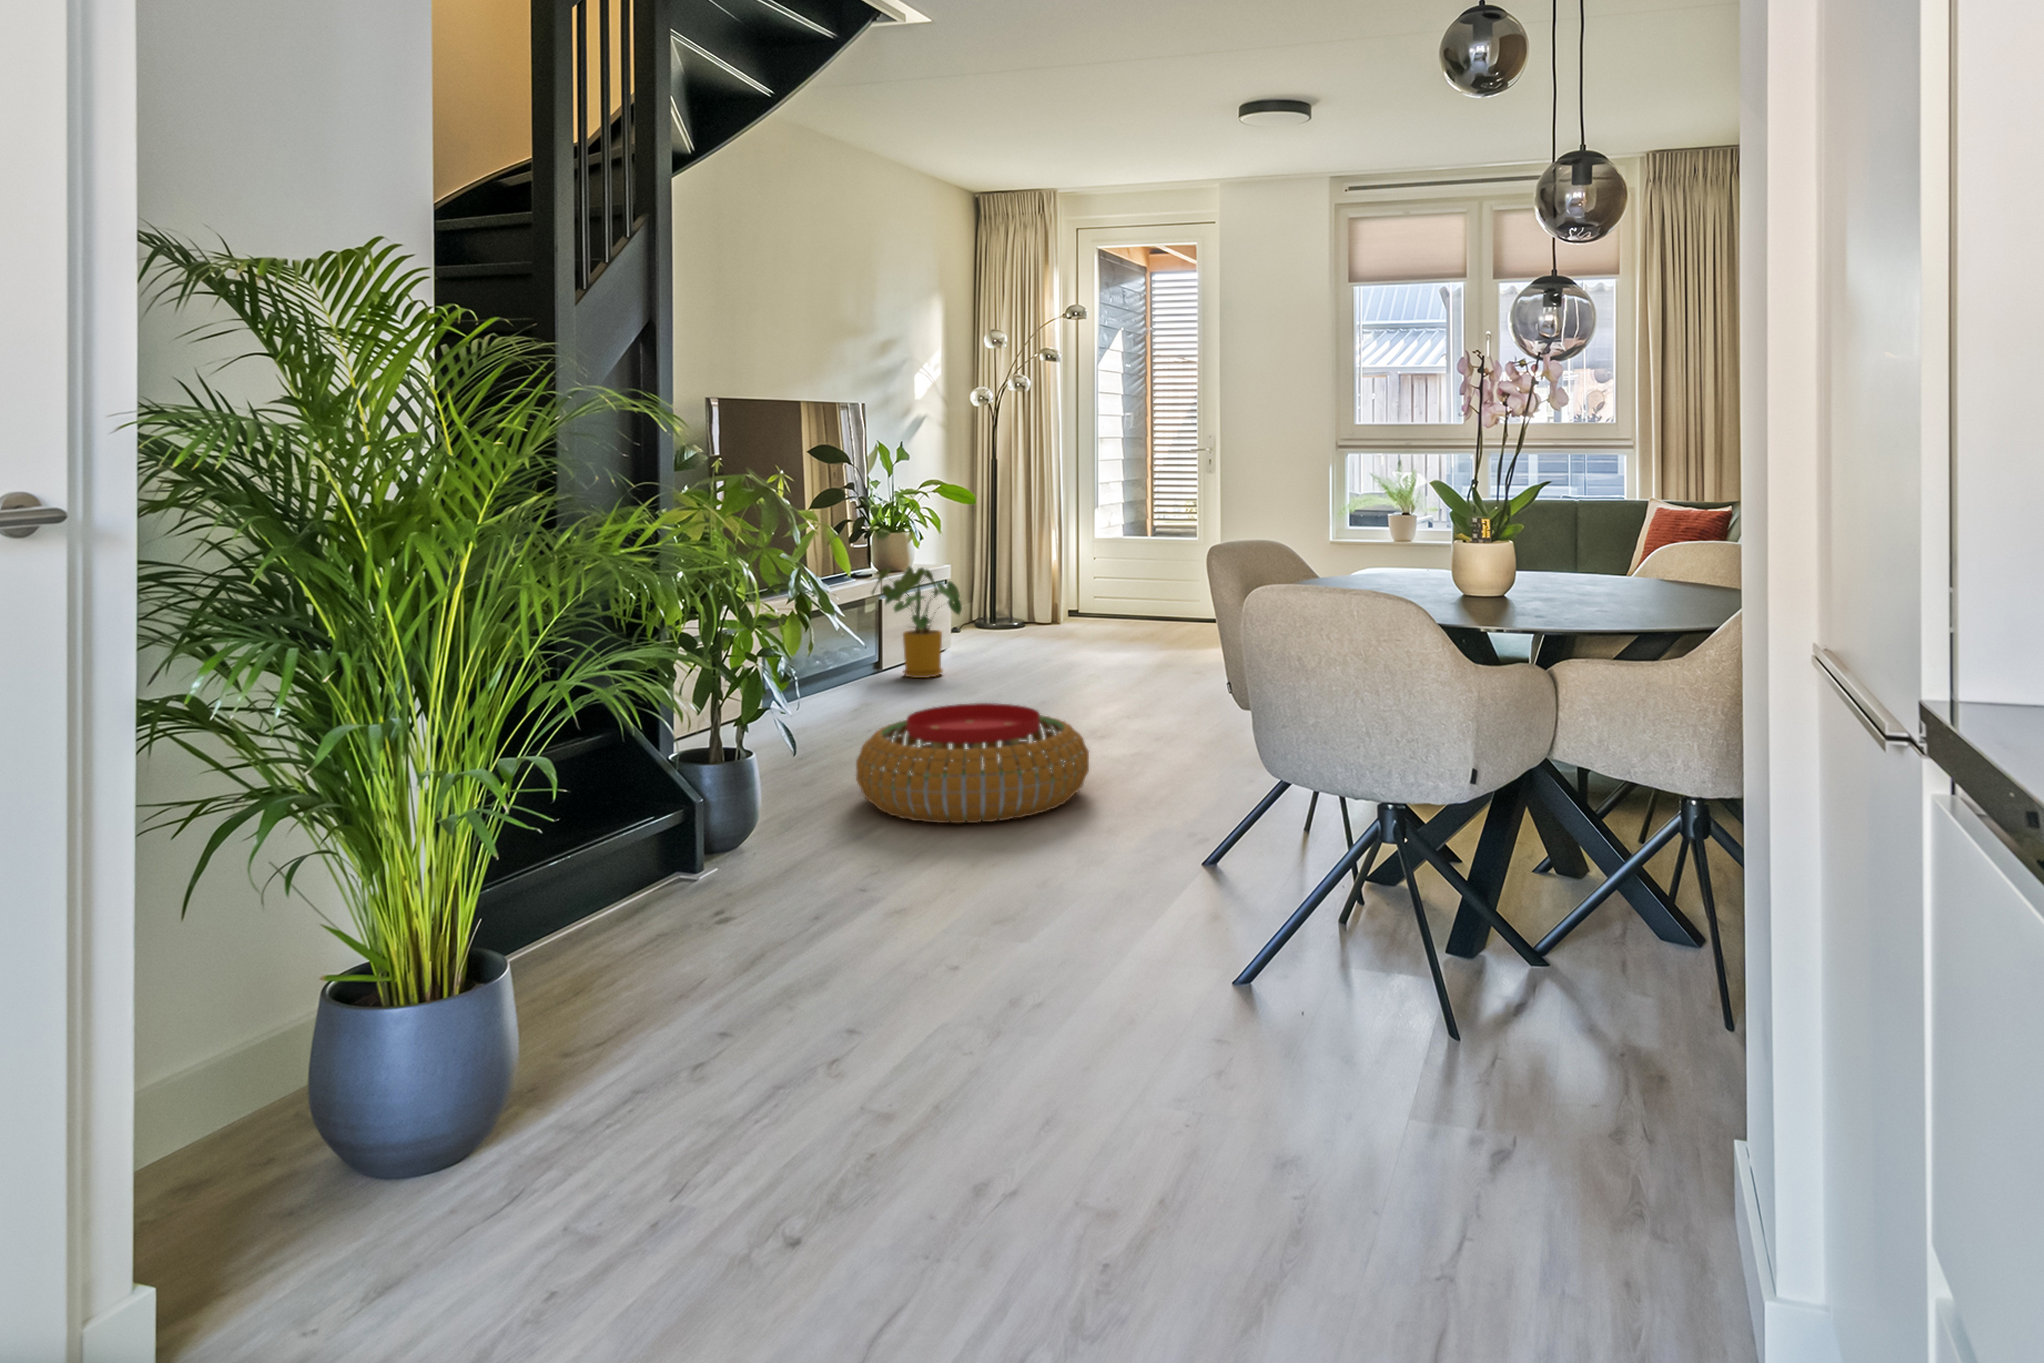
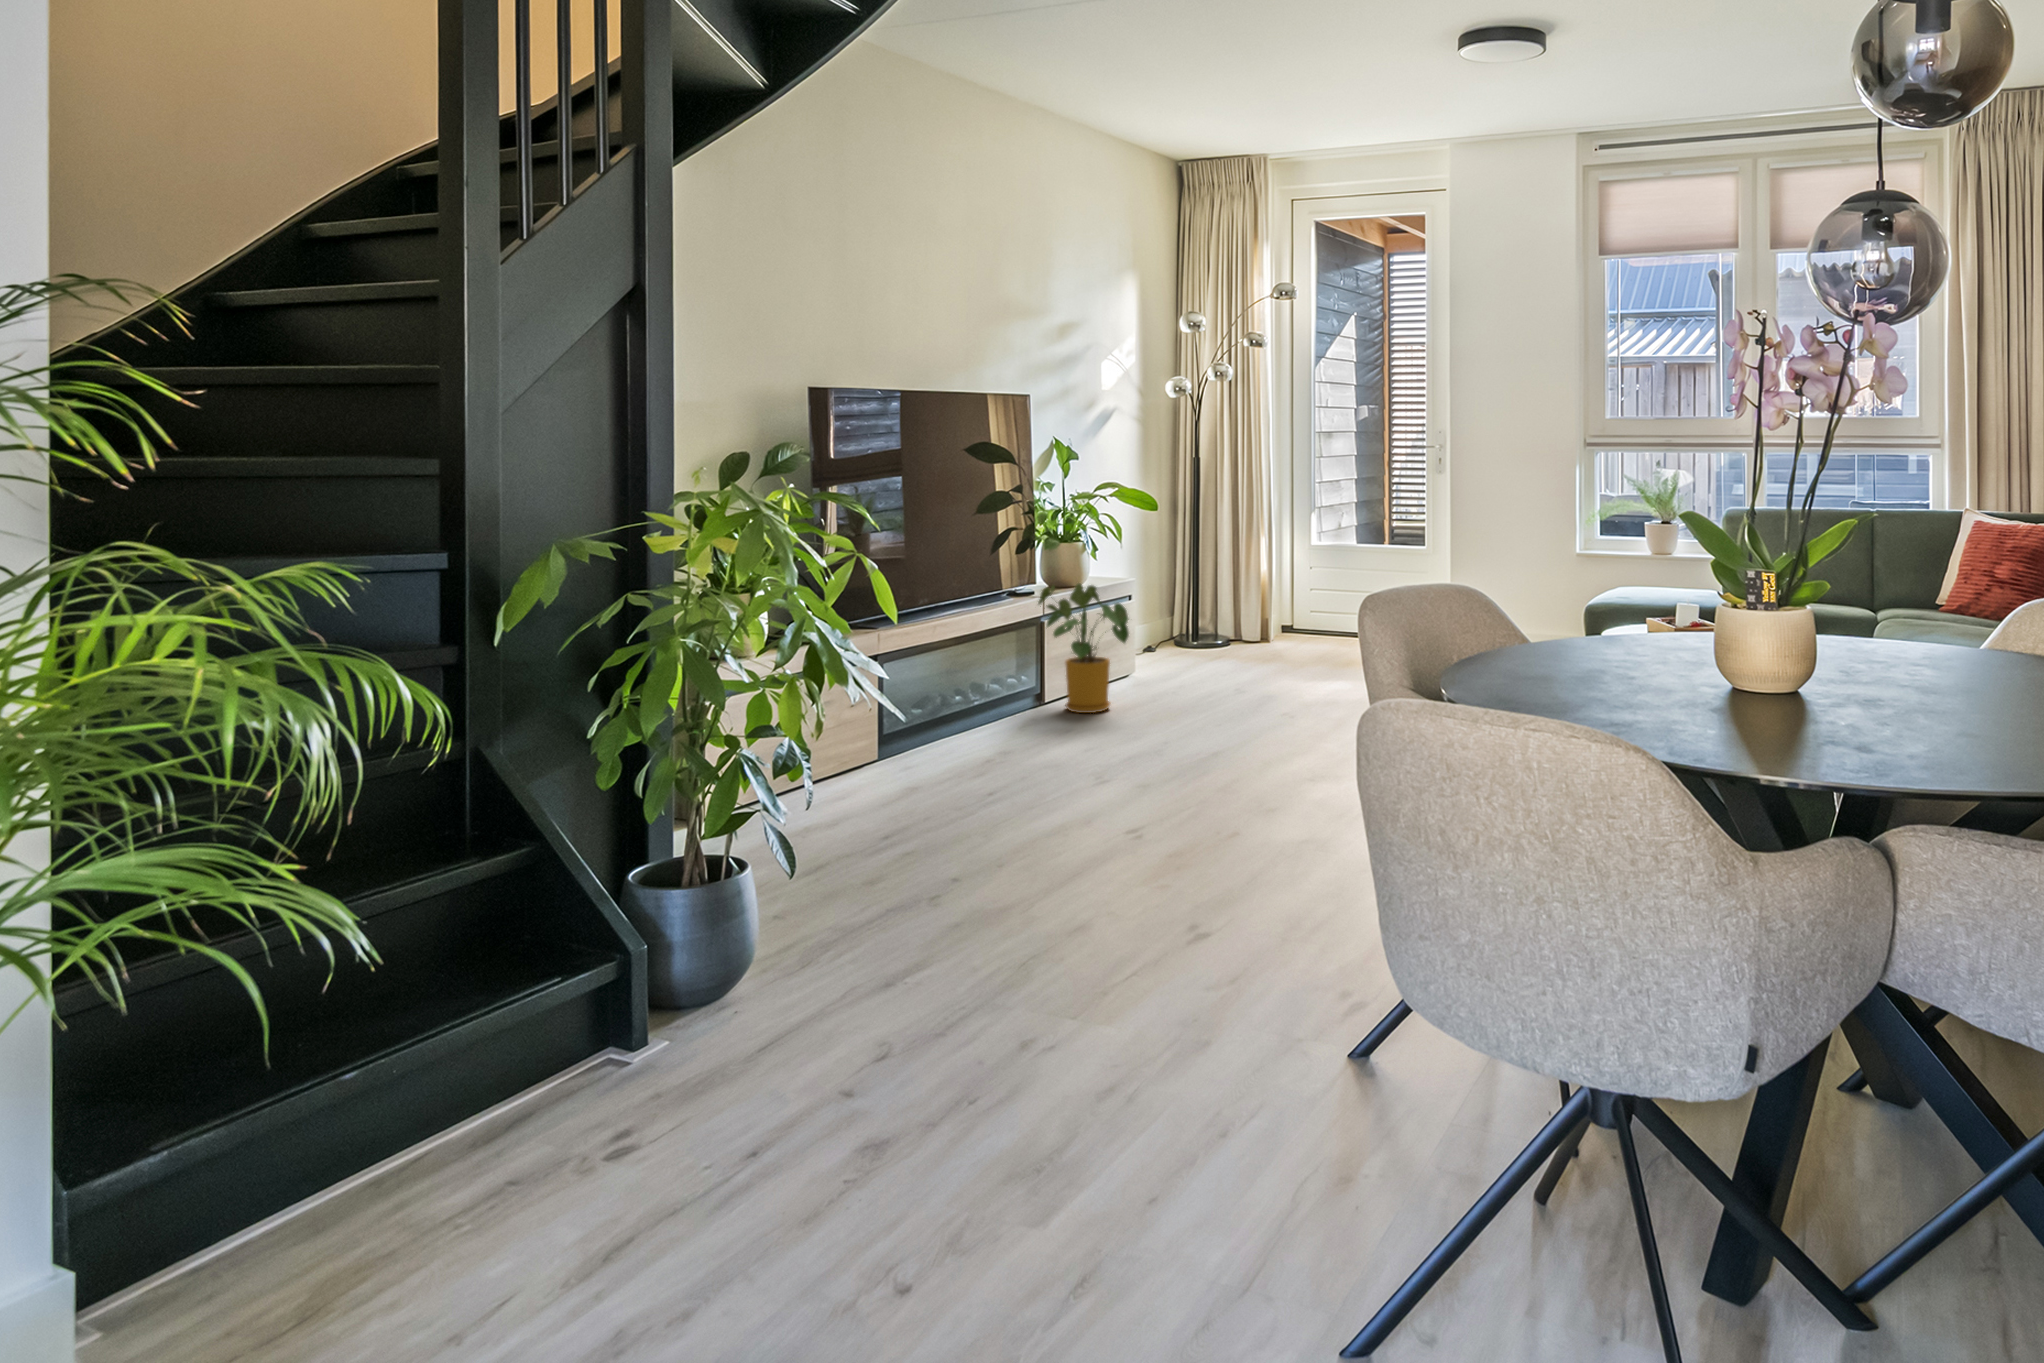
pouf: present [856,703,1089,823] -> none [906,781,1209,957]

